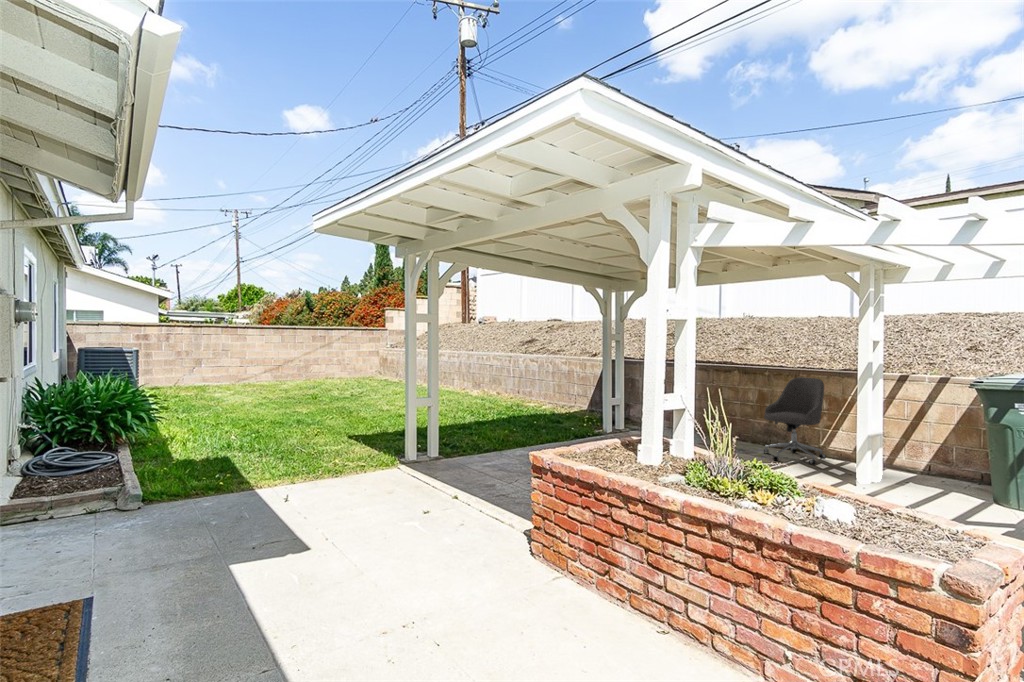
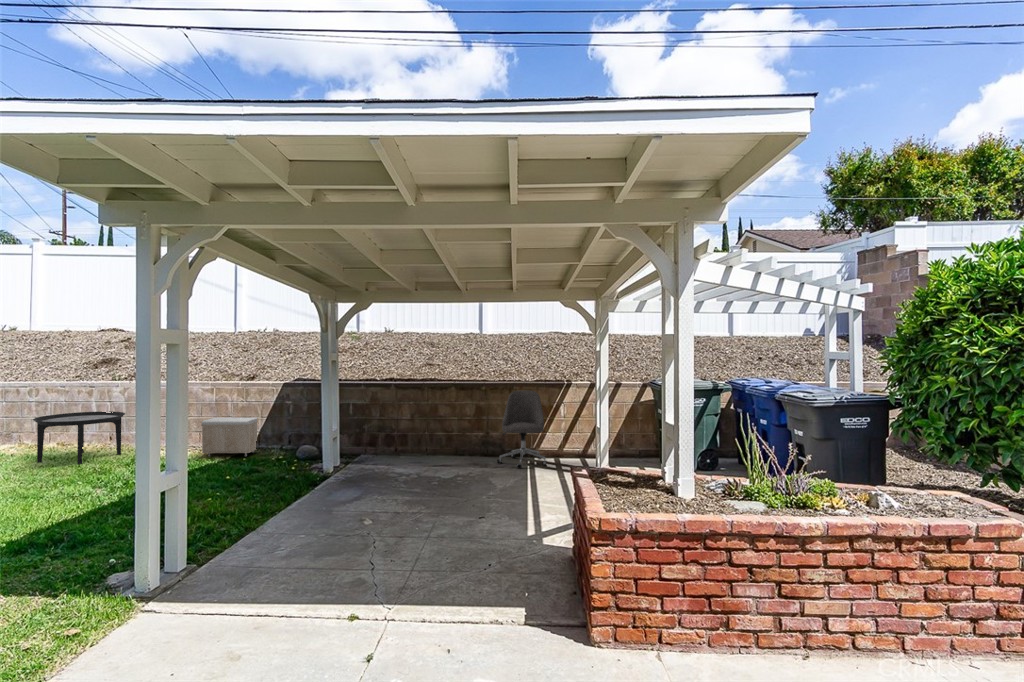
round table: none [471,372,519,405] -> present [33,411,125,464]
storage bench: none [553,383,593,415] -> present [202,417,257,456]

